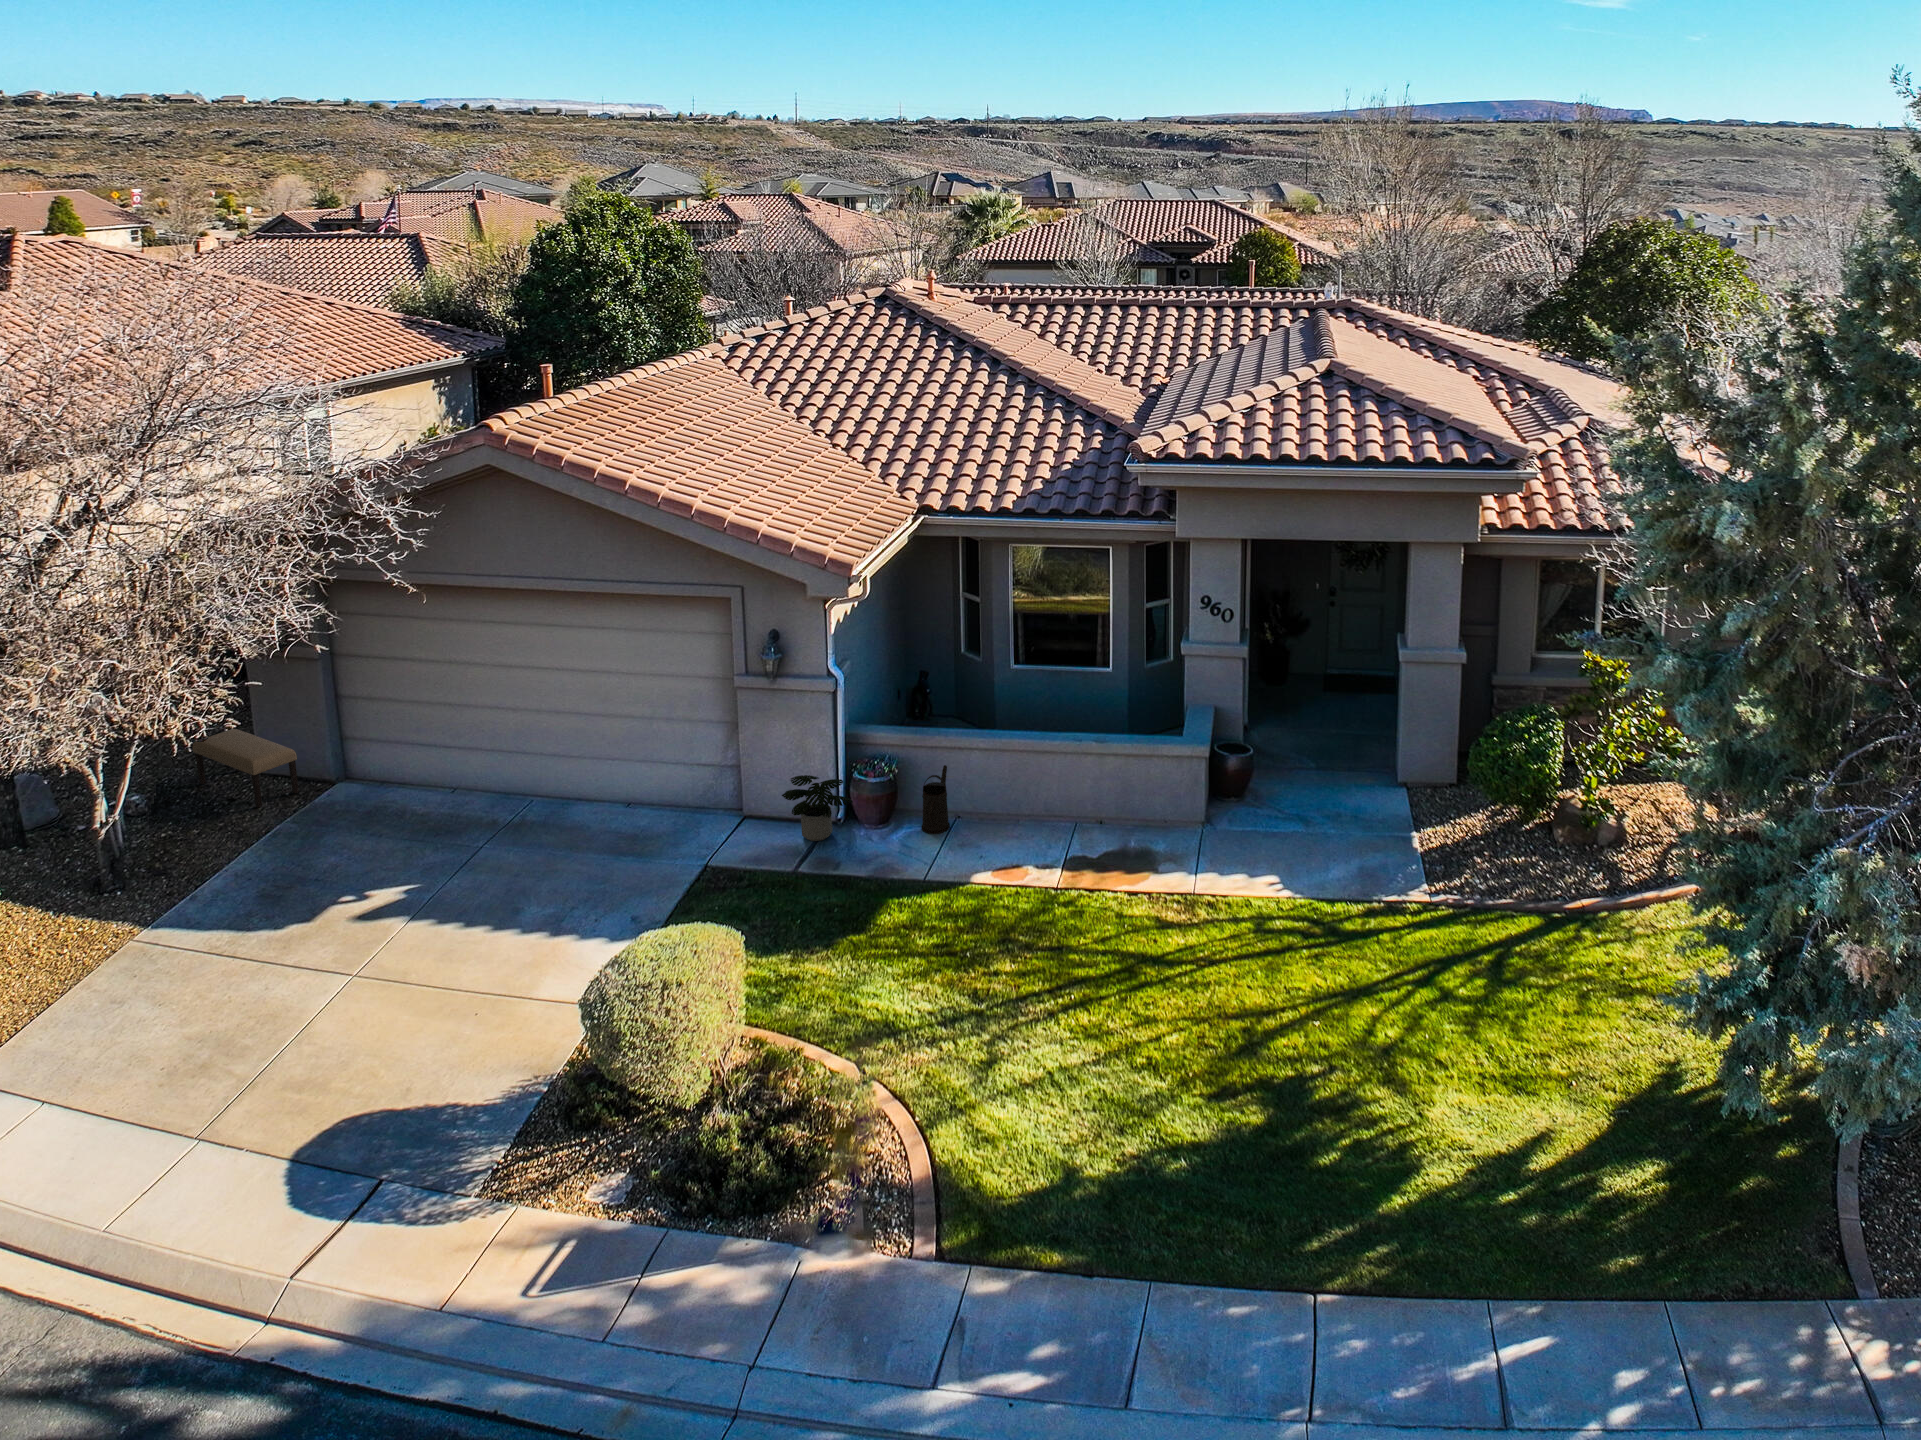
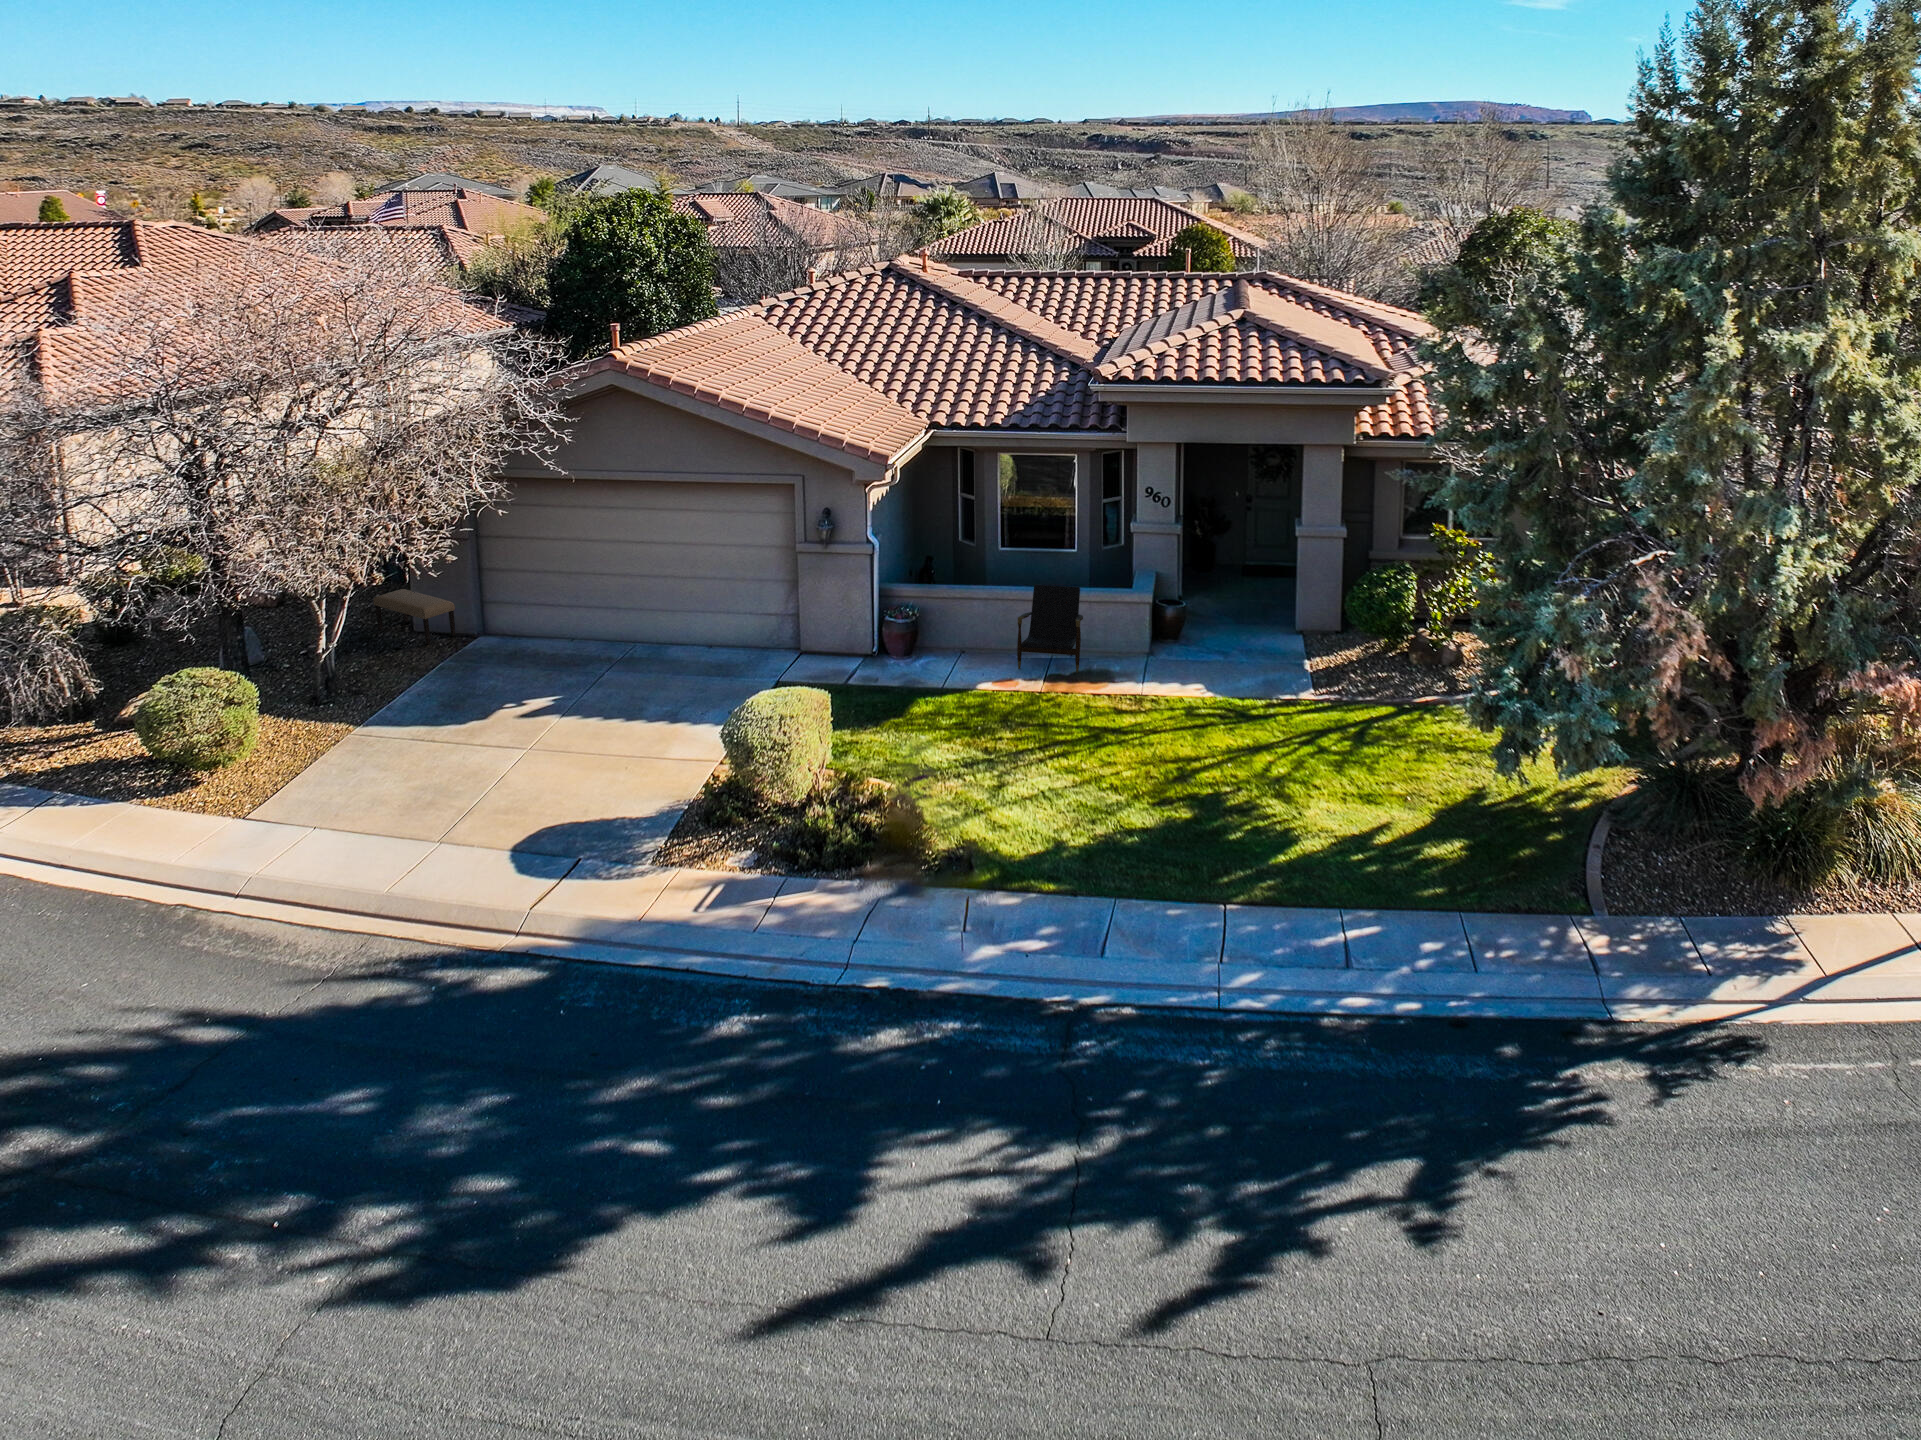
lounge chair: none [1030,730,1117,852] -> present [1017,584,1083,672]
watering can: present [921,765,950,834] -> none [934,613,956,661]
potted plant: present [782,775,853,841] -> none [829,617,884,666]

